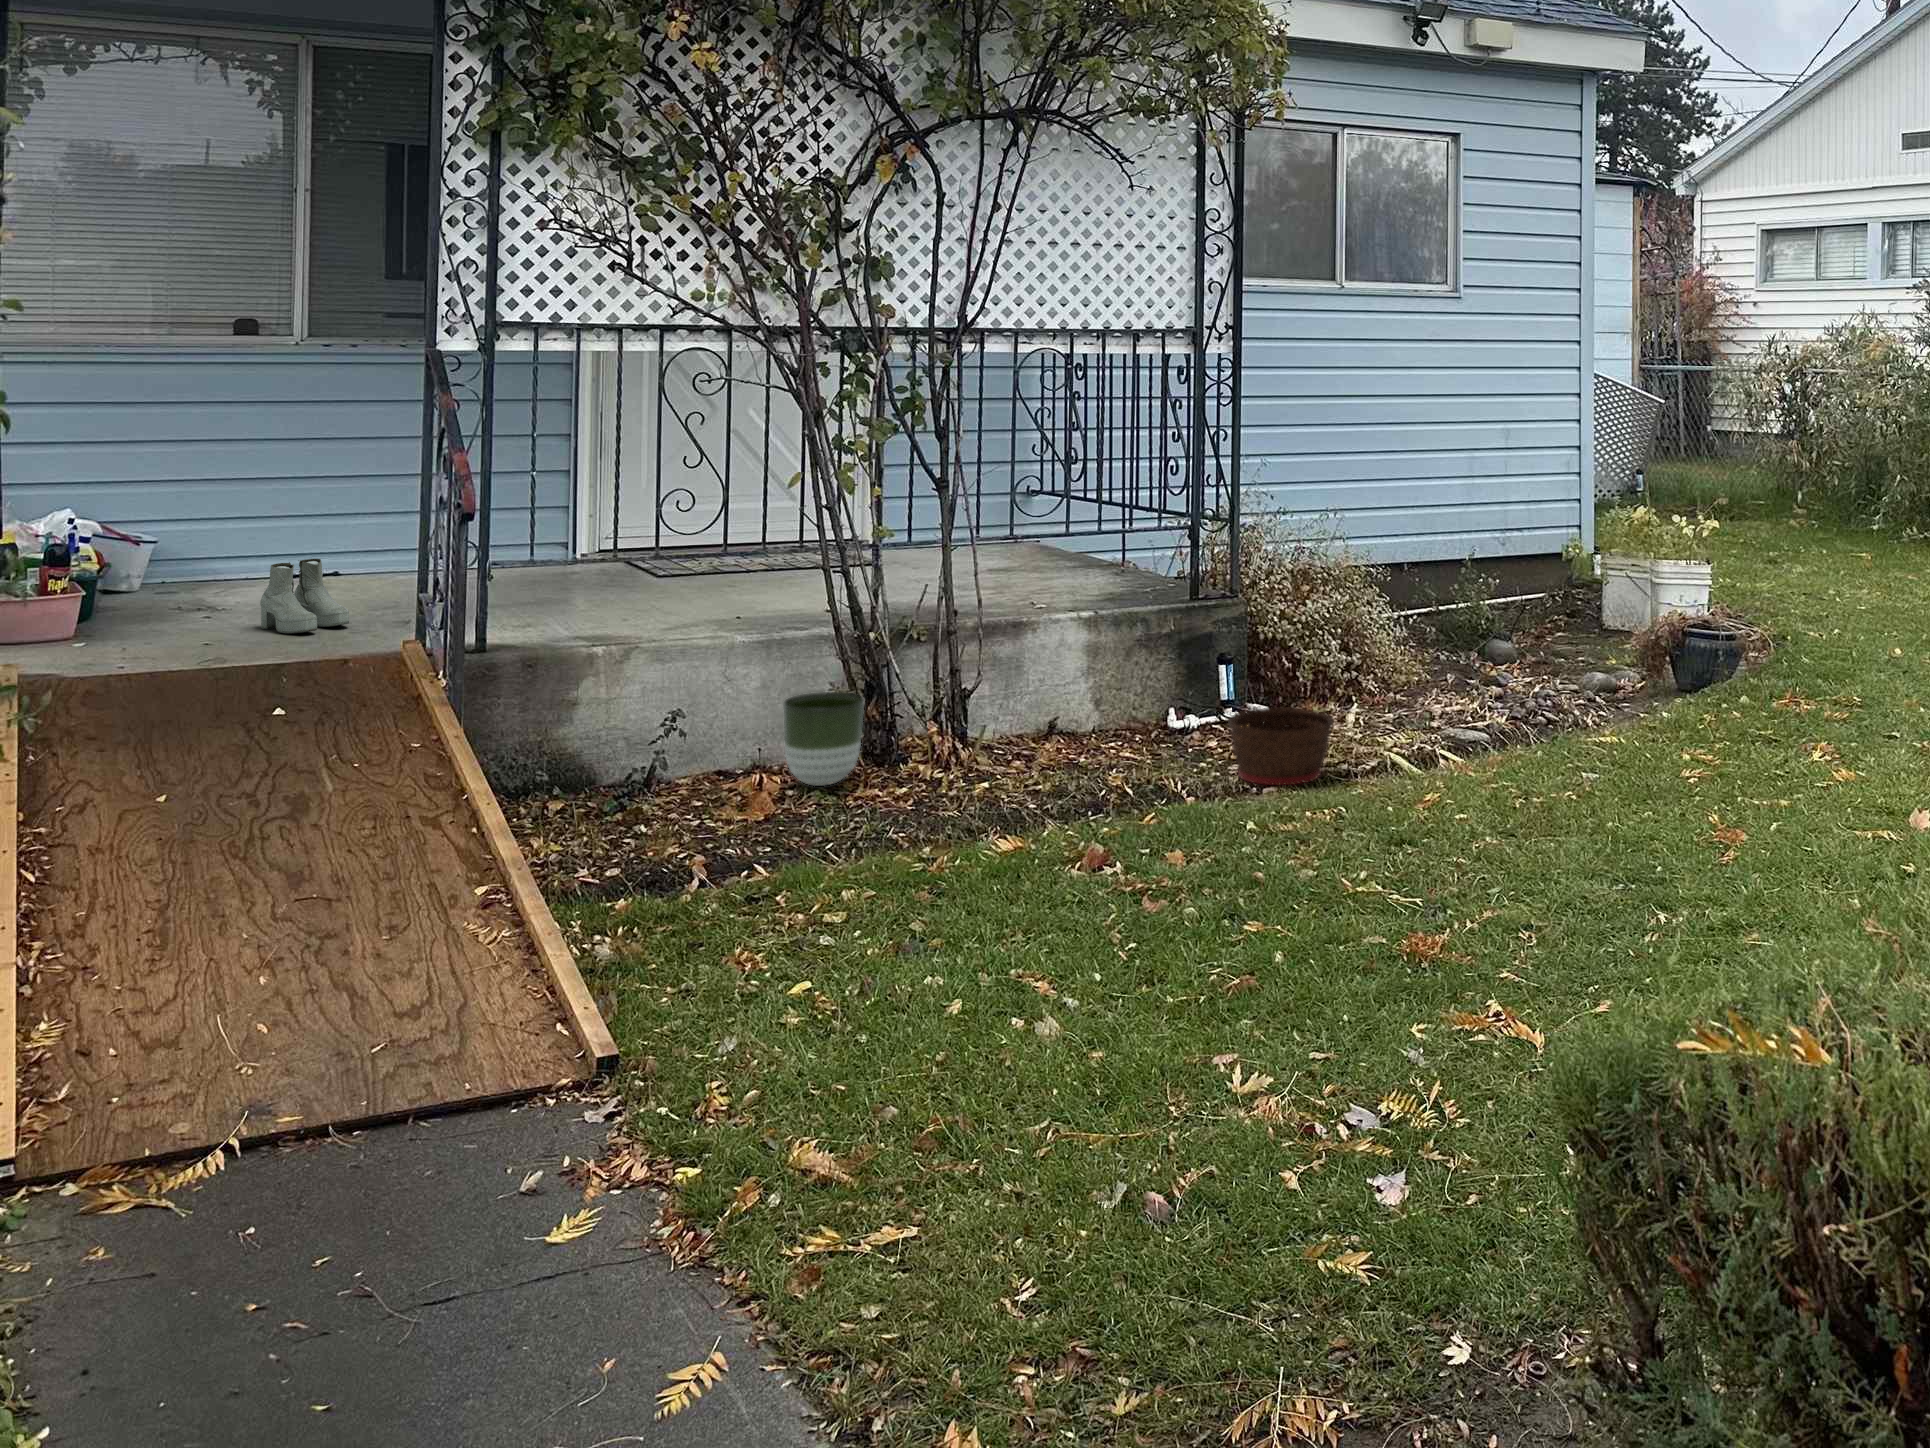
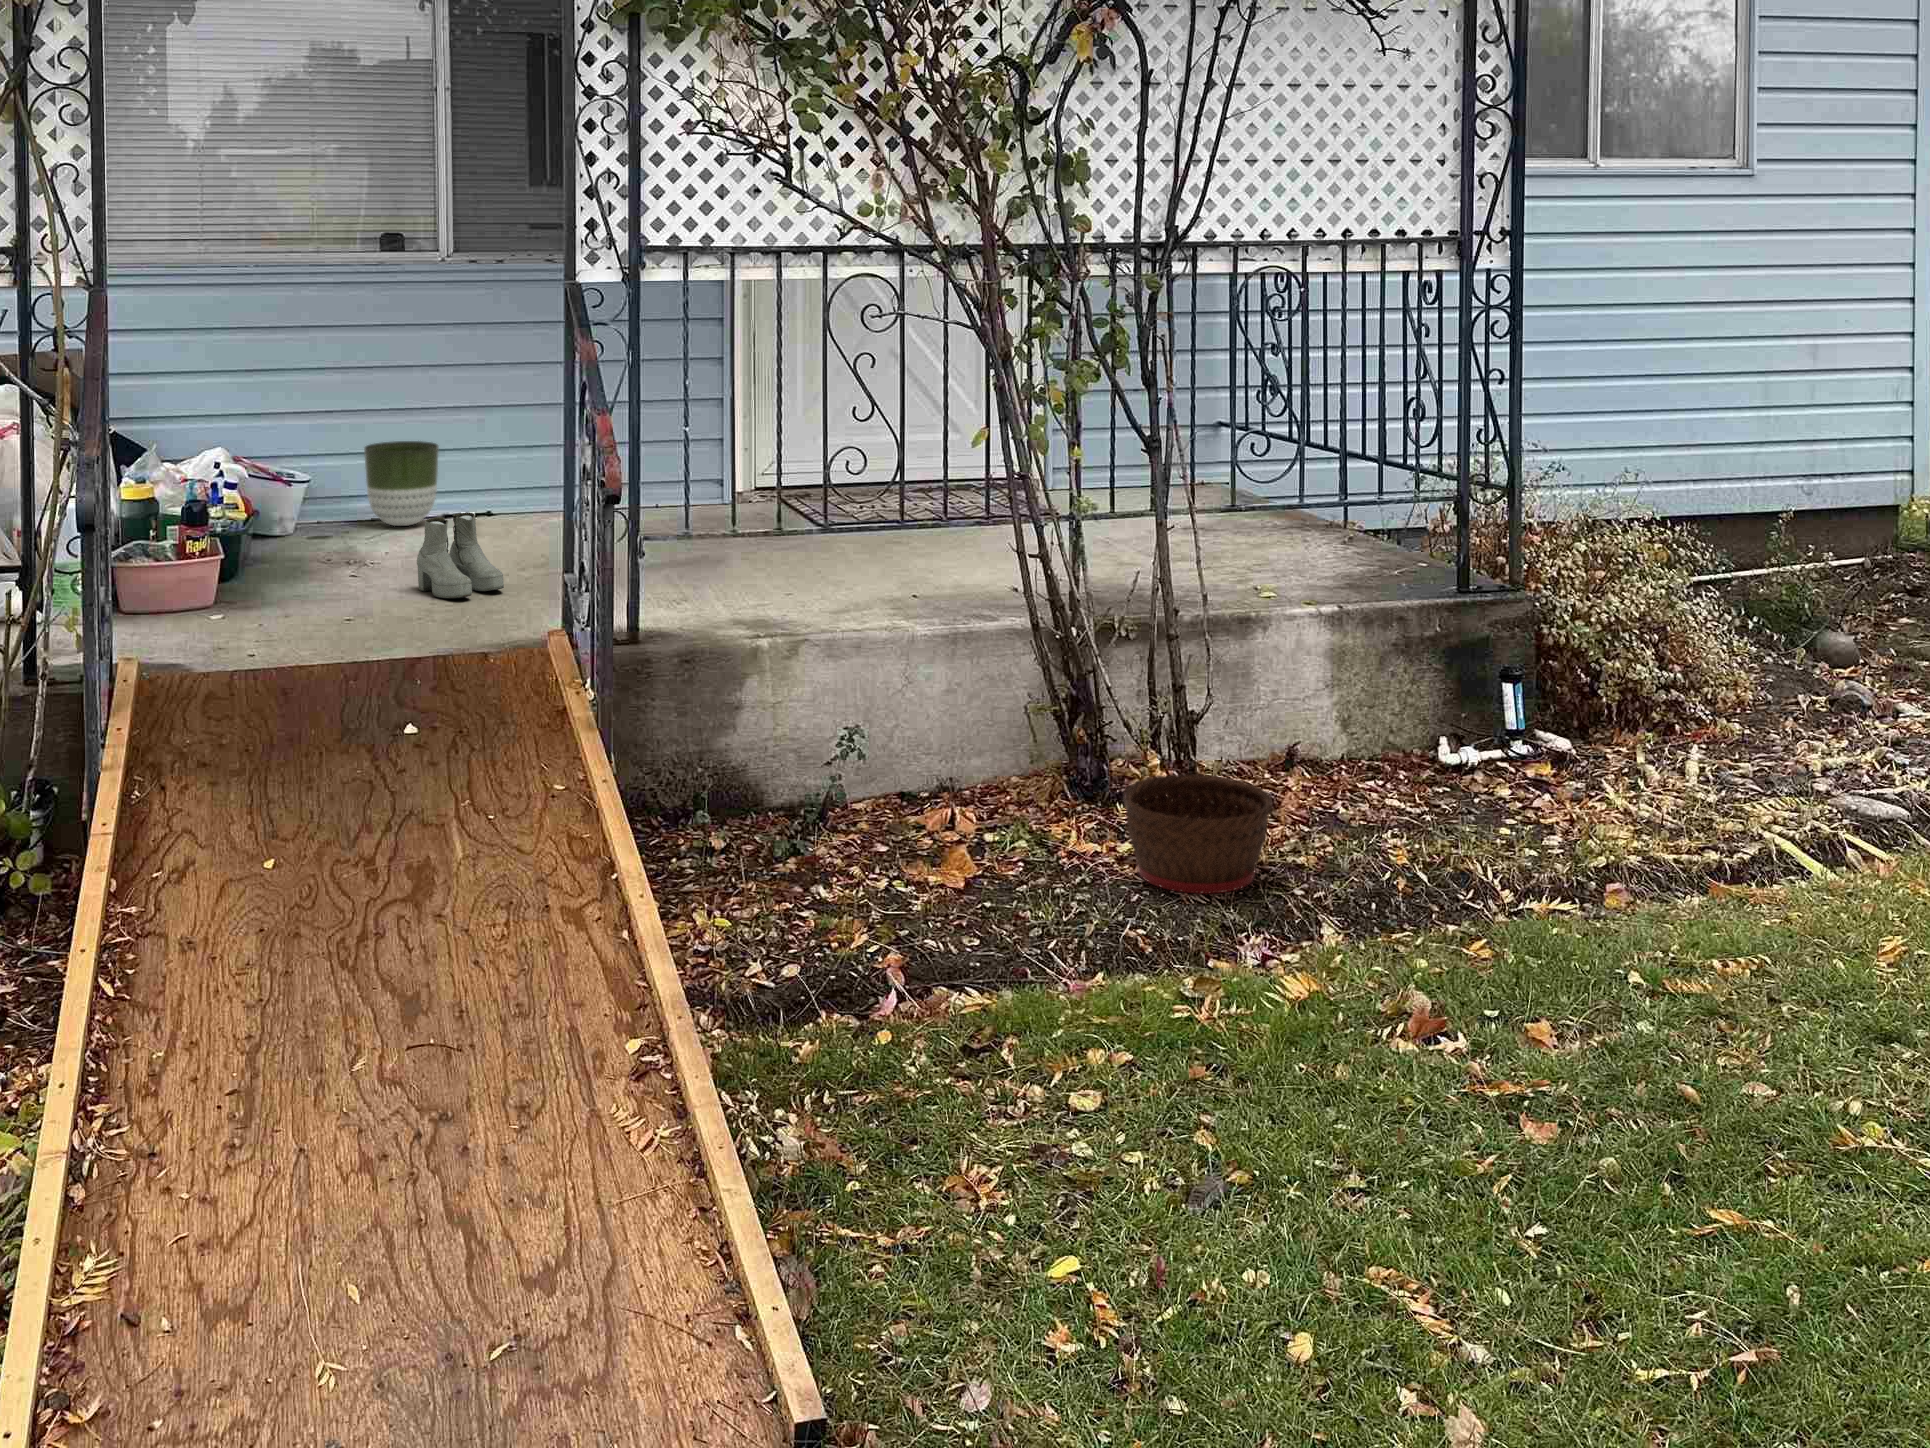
planter: present [783,692,864,786] -> present [364,441,439,526]
basket: present [1229,707,1333,785] -> present [1123,774,1272,894]

